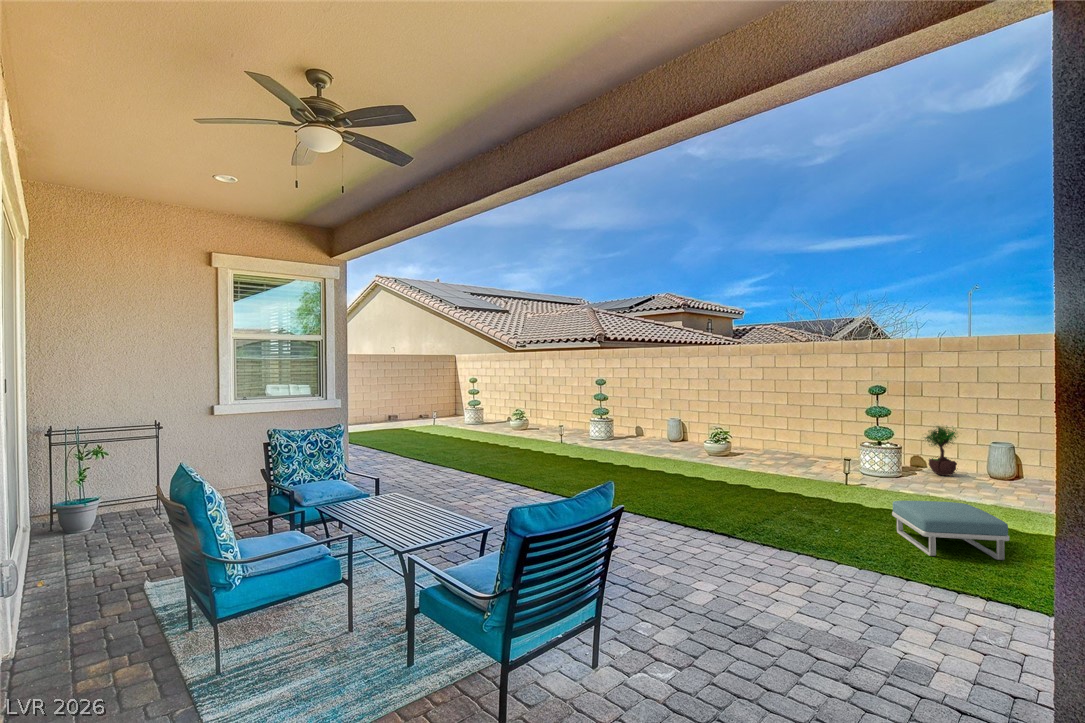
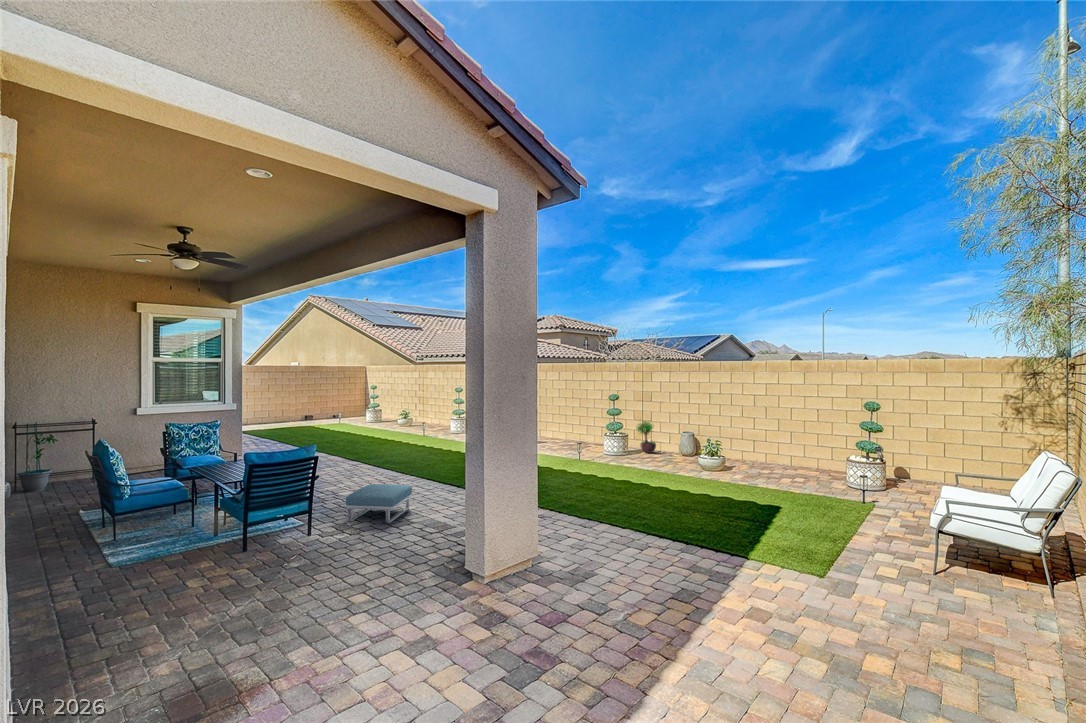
footstool: present [892,501,1009,560] -> present [345,484,412,523]

